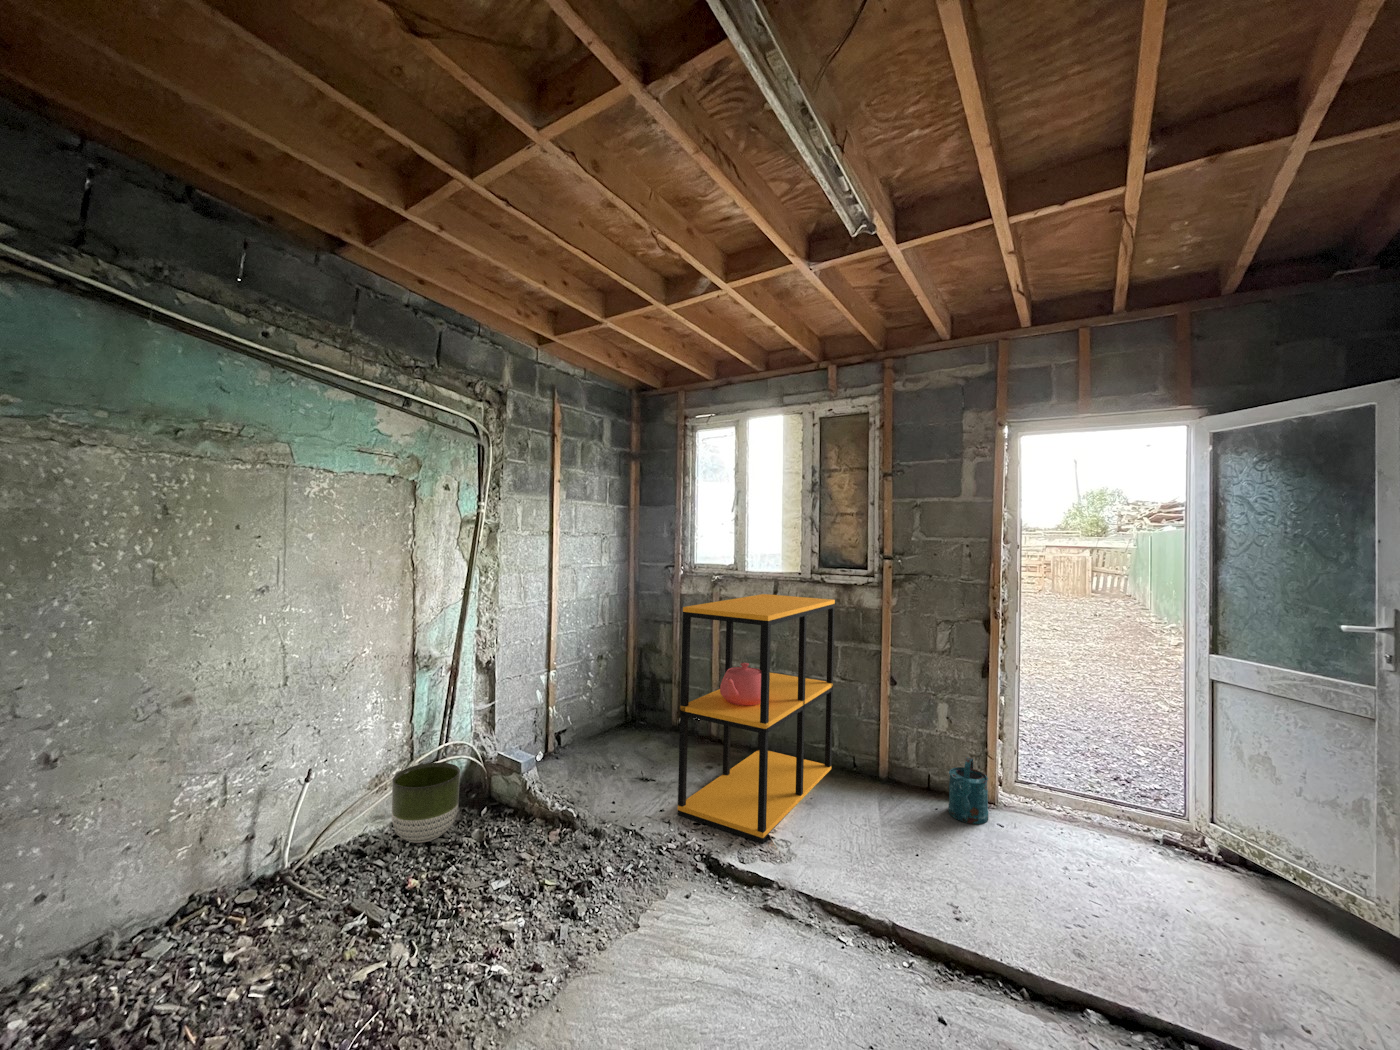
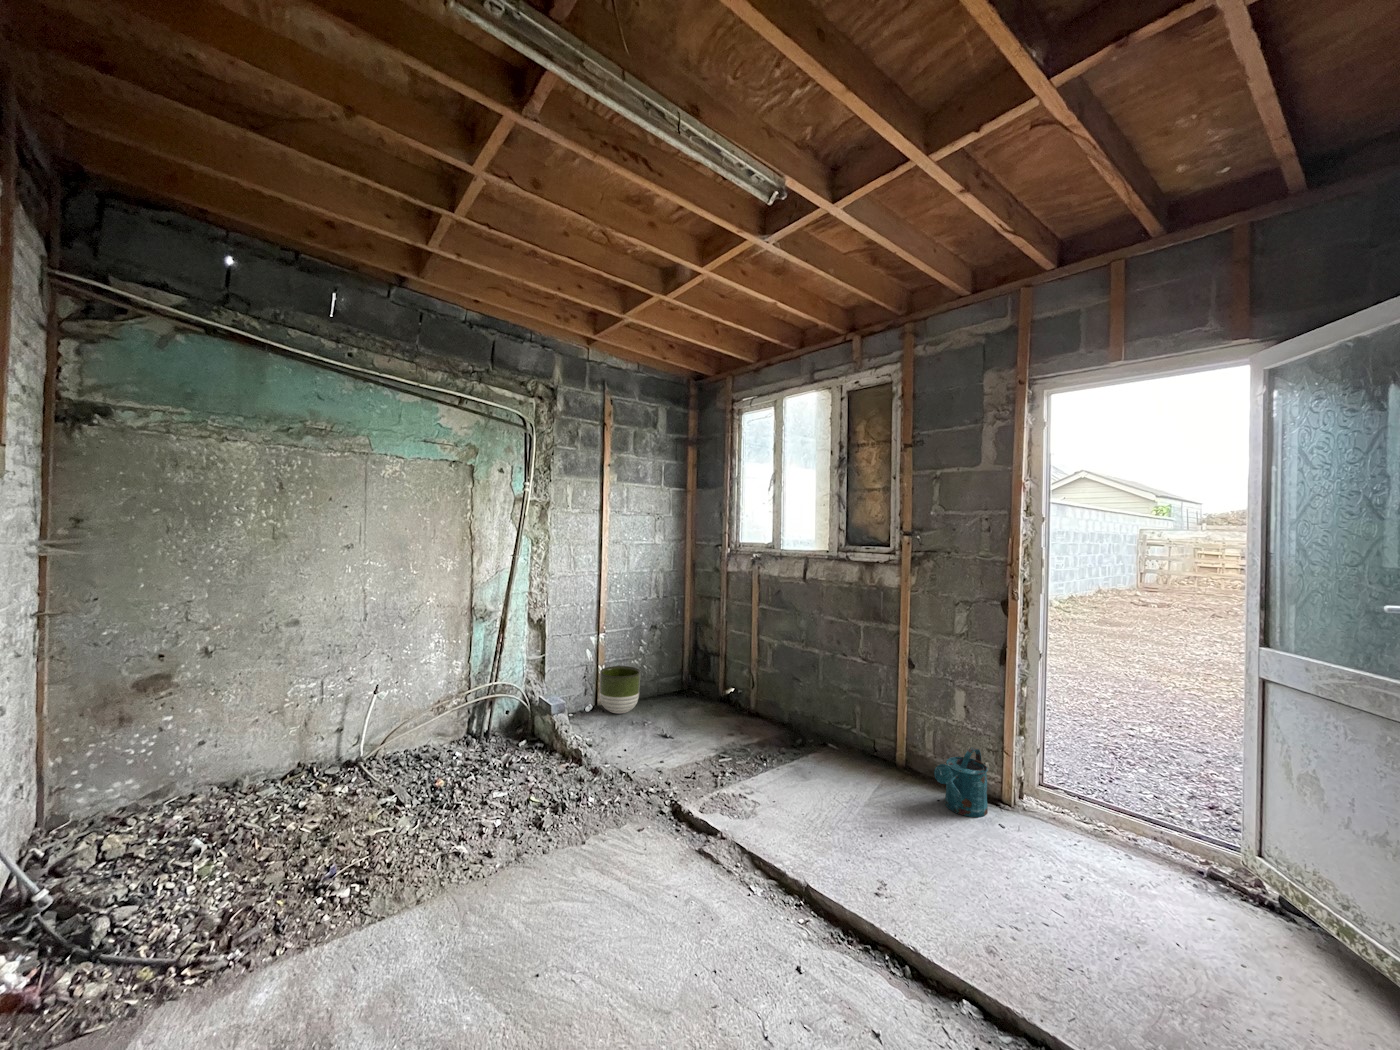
shelving unit: present [677,594,835,843] -> none [676,571,855,799]
planter: present [392,763,460,843] -> present [600,666,640,714]

